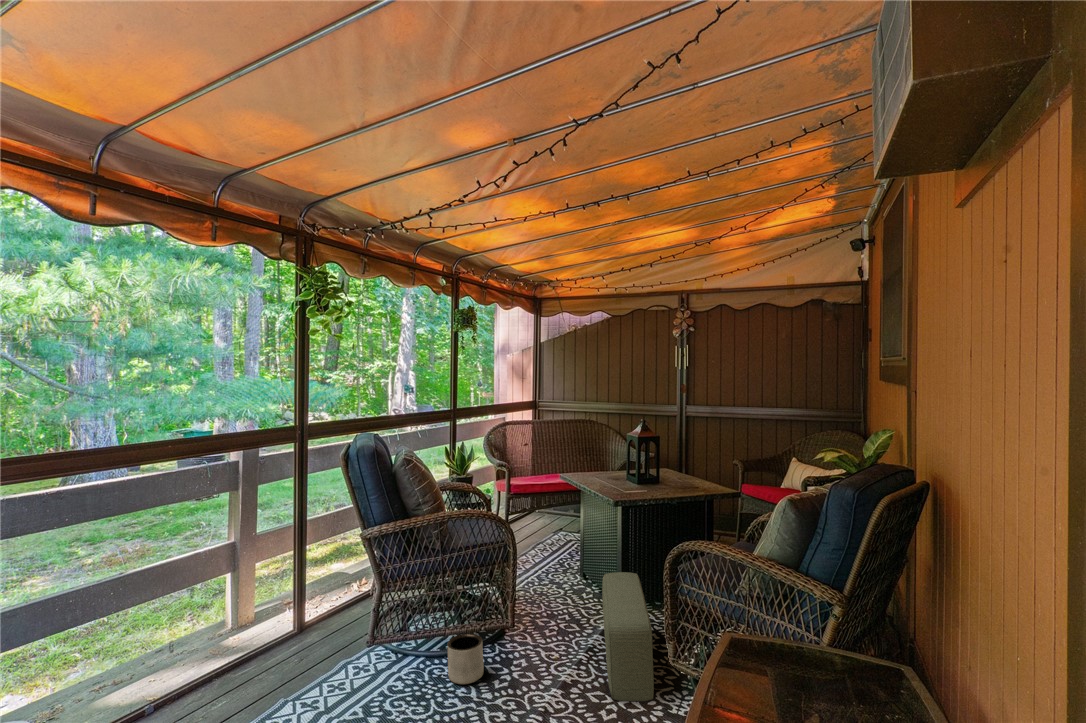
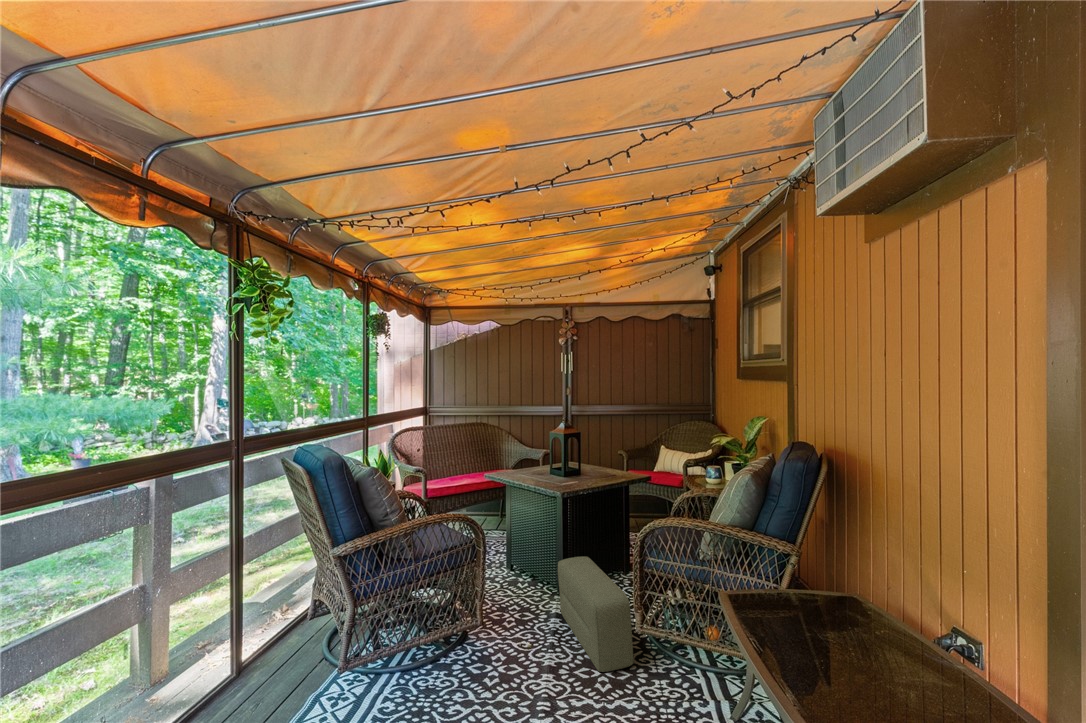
planter: present [447,634,484,684] -> none [434,638,472,691]

